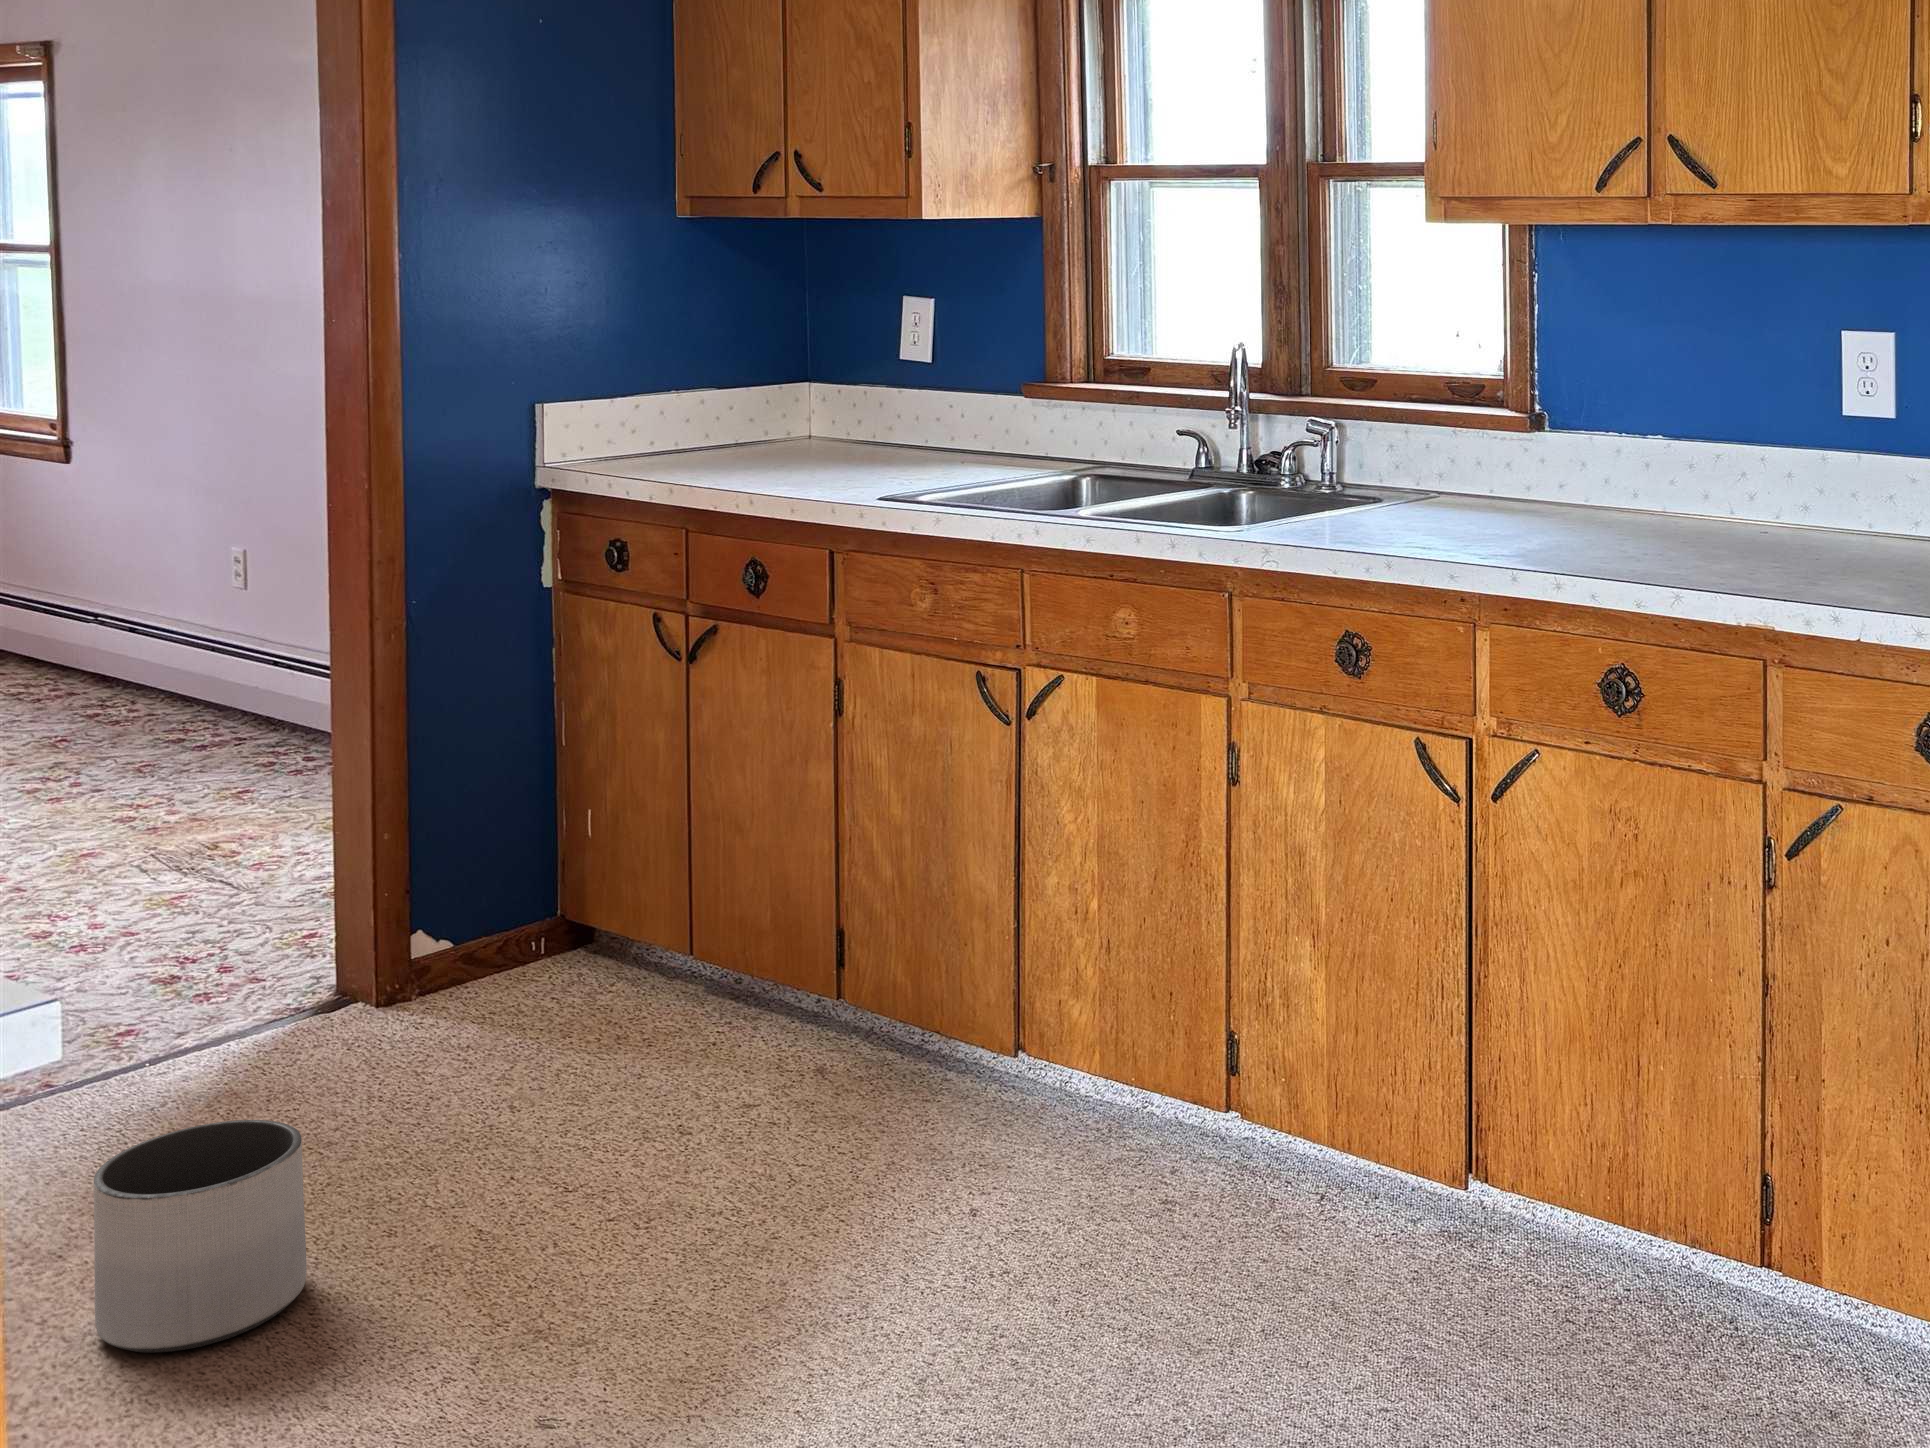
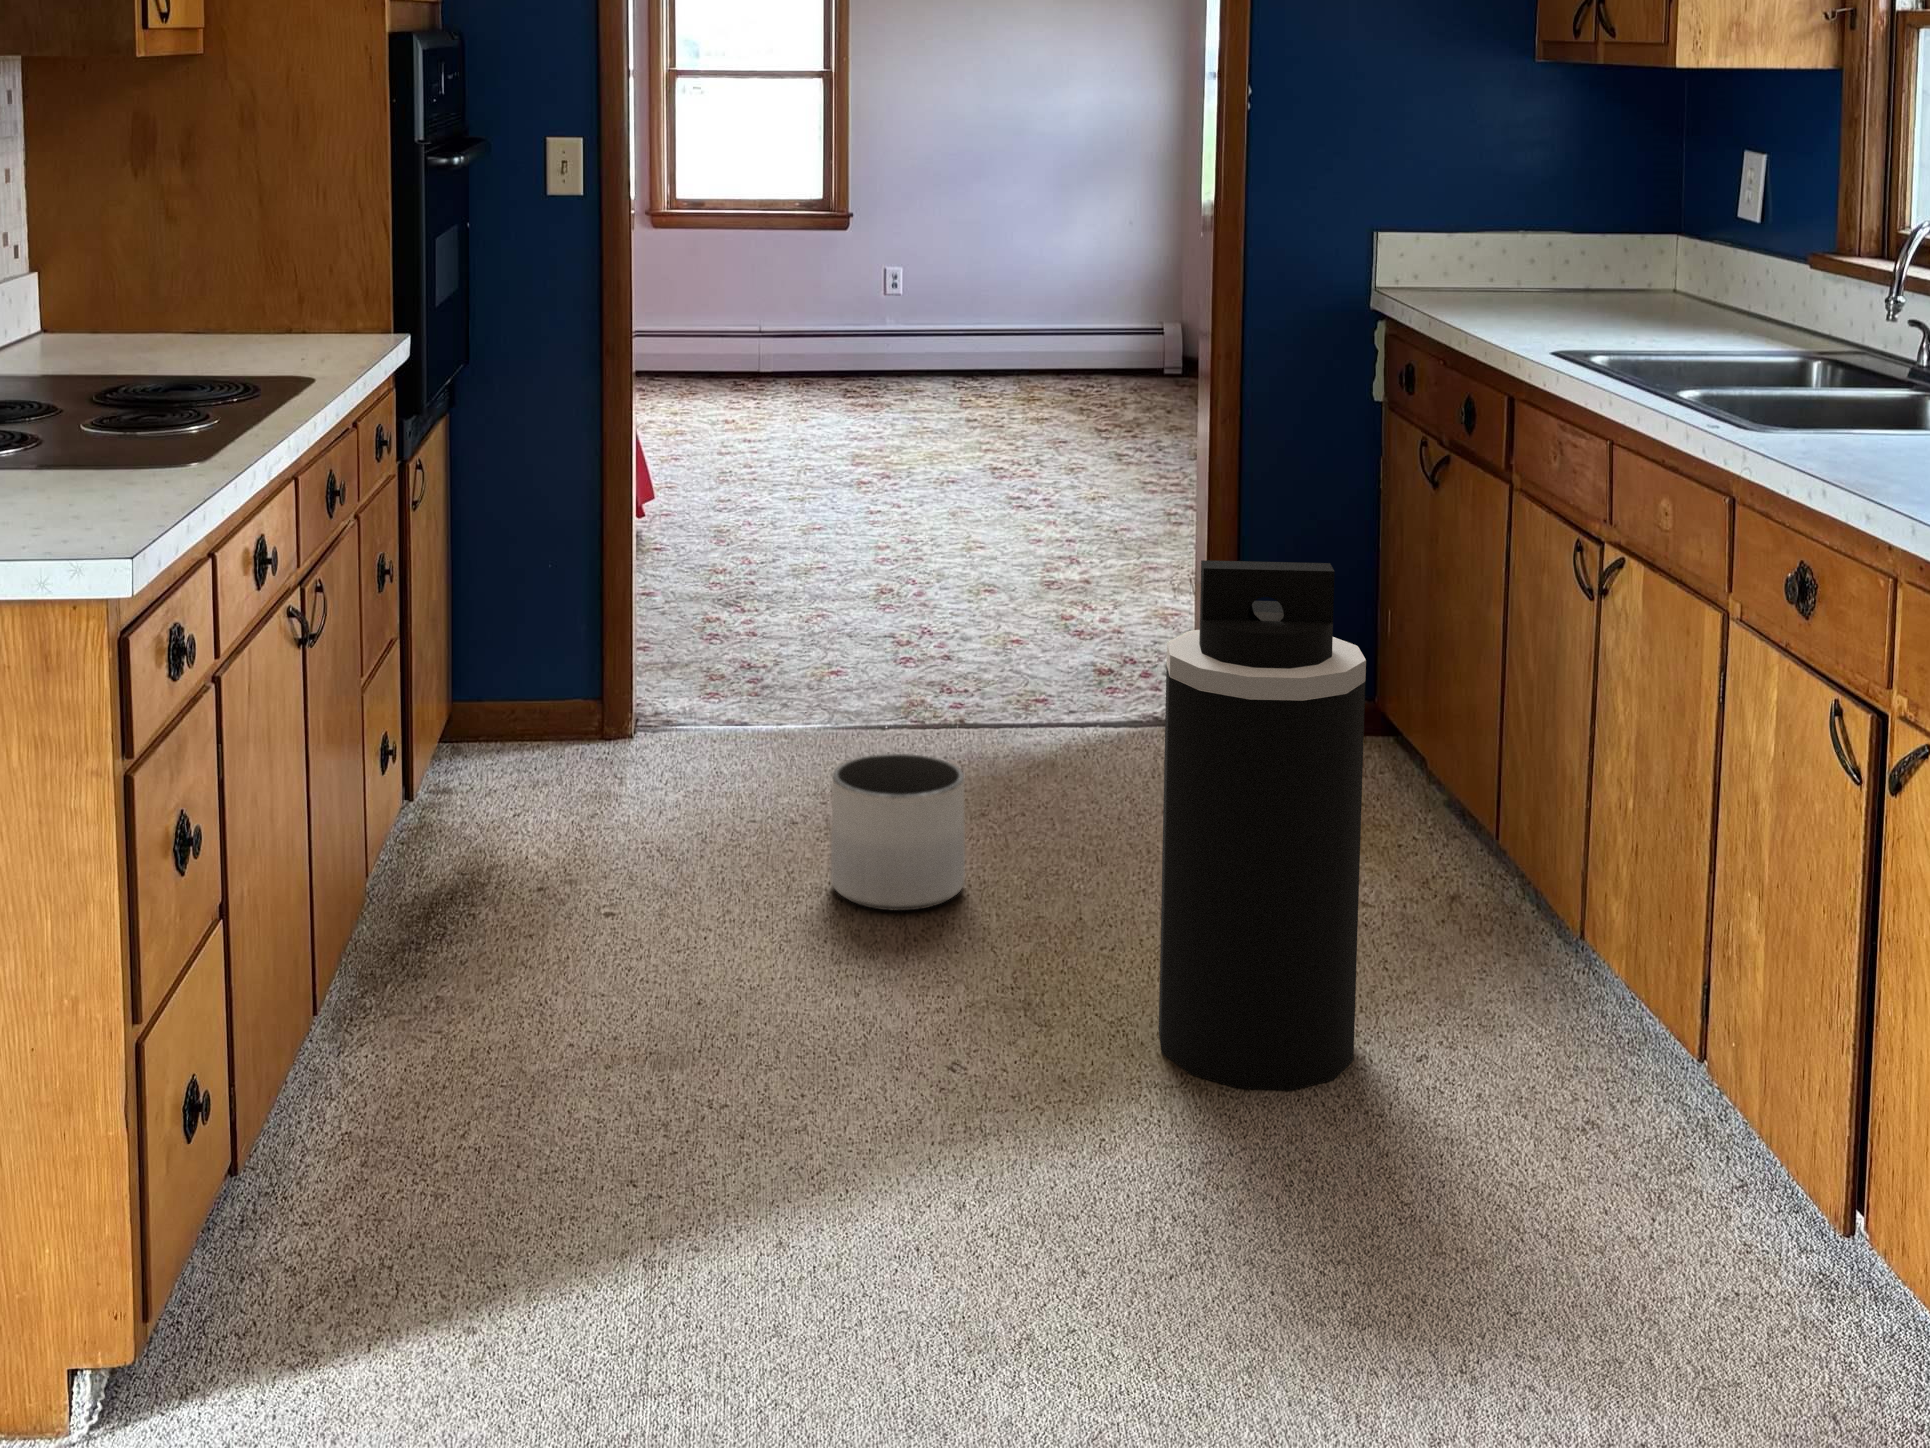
trash can: none [710,732,936,1335] -> present [1159,560,1366,1090]

